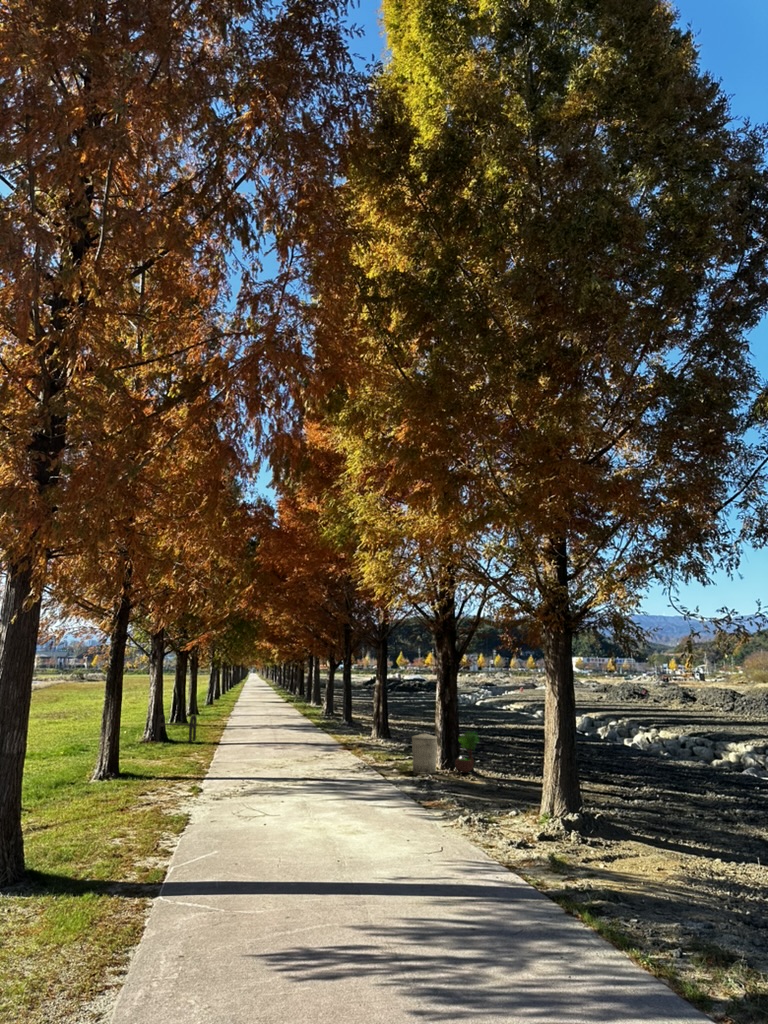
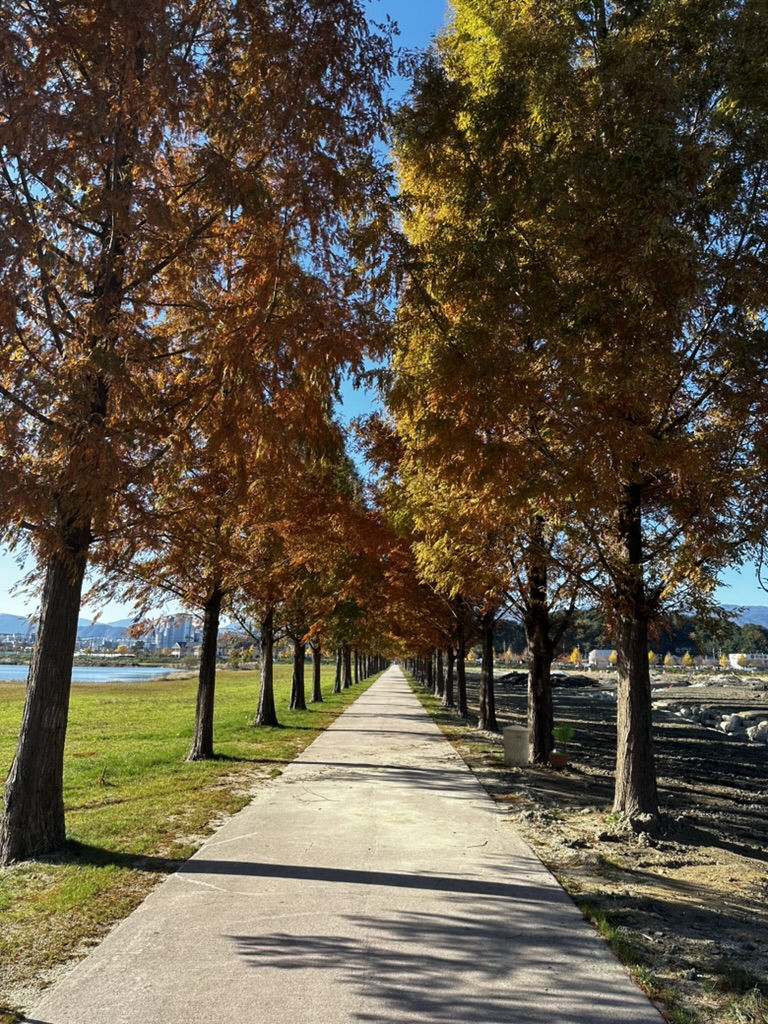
bench: present [156,715,197,742] -> none [267,701,306,728]

